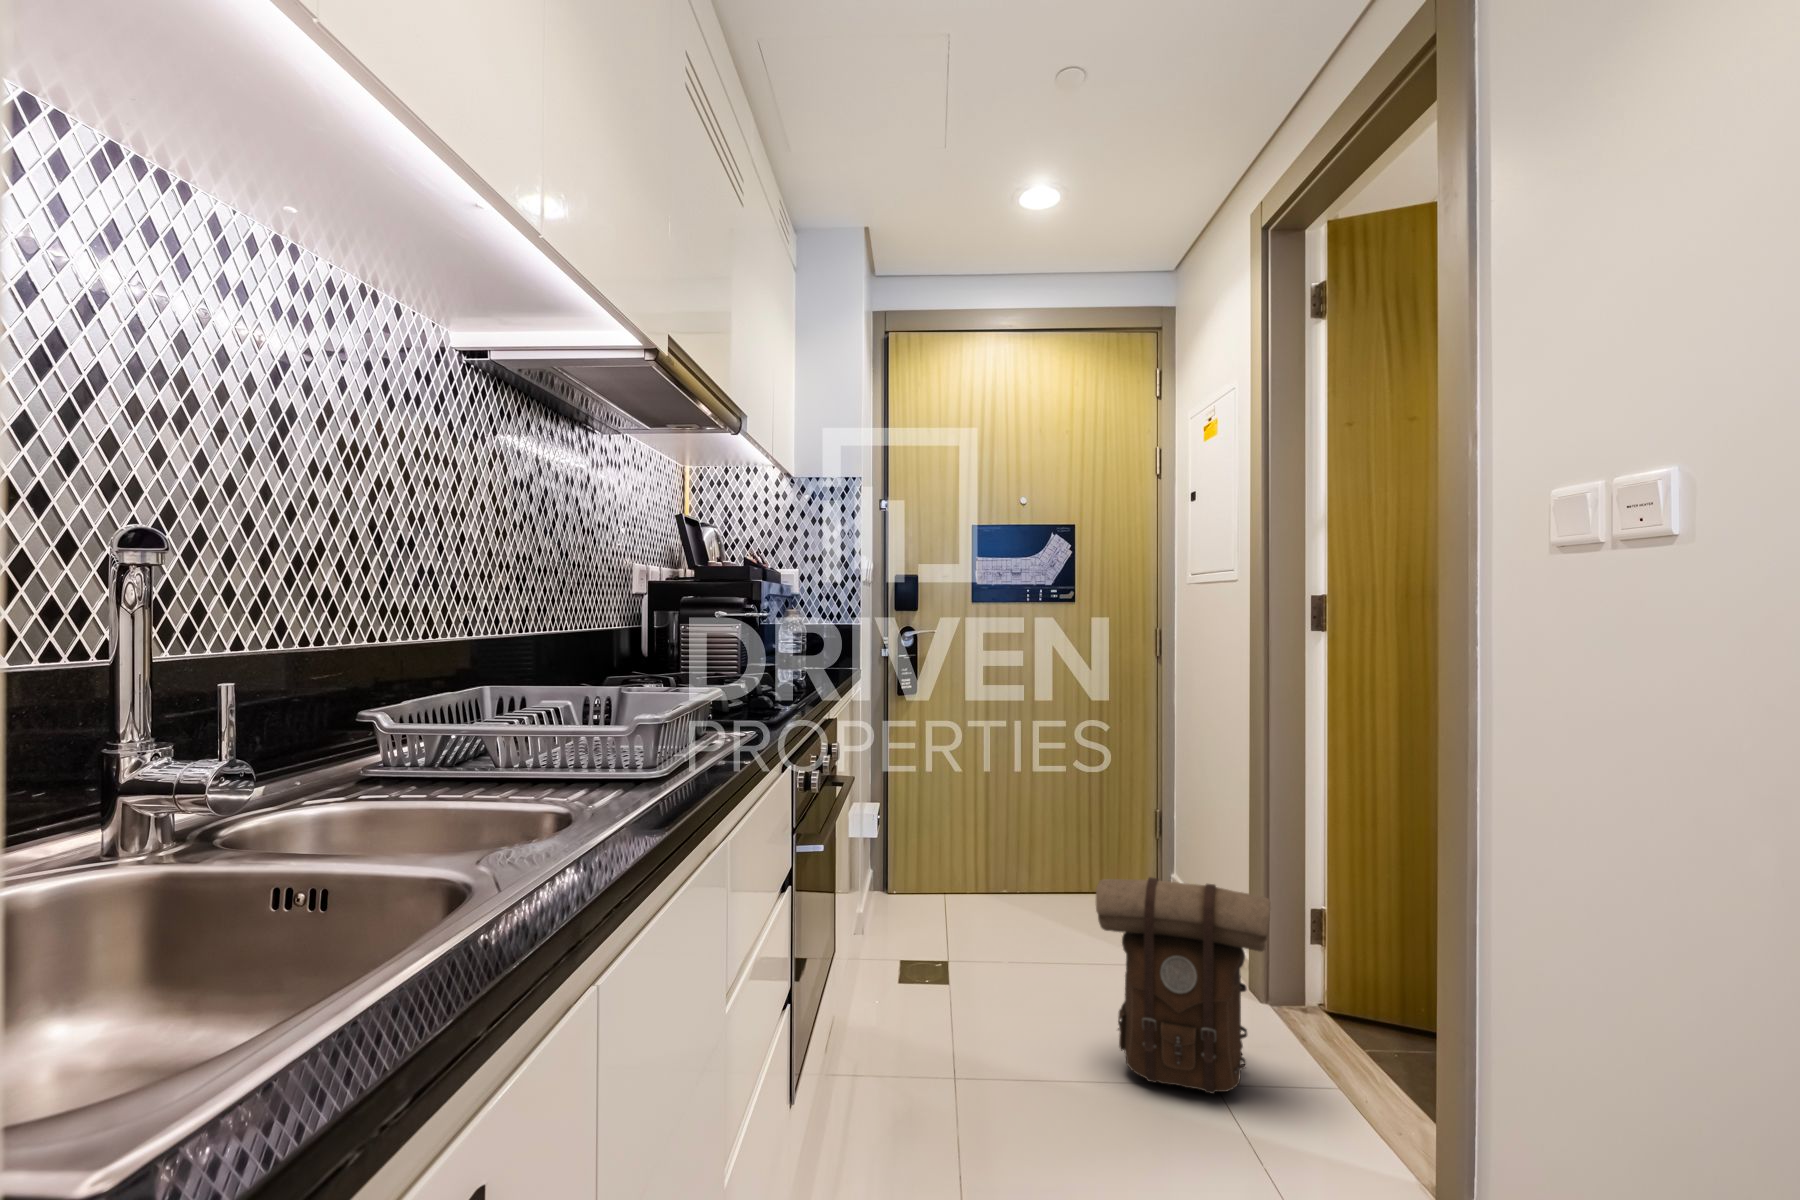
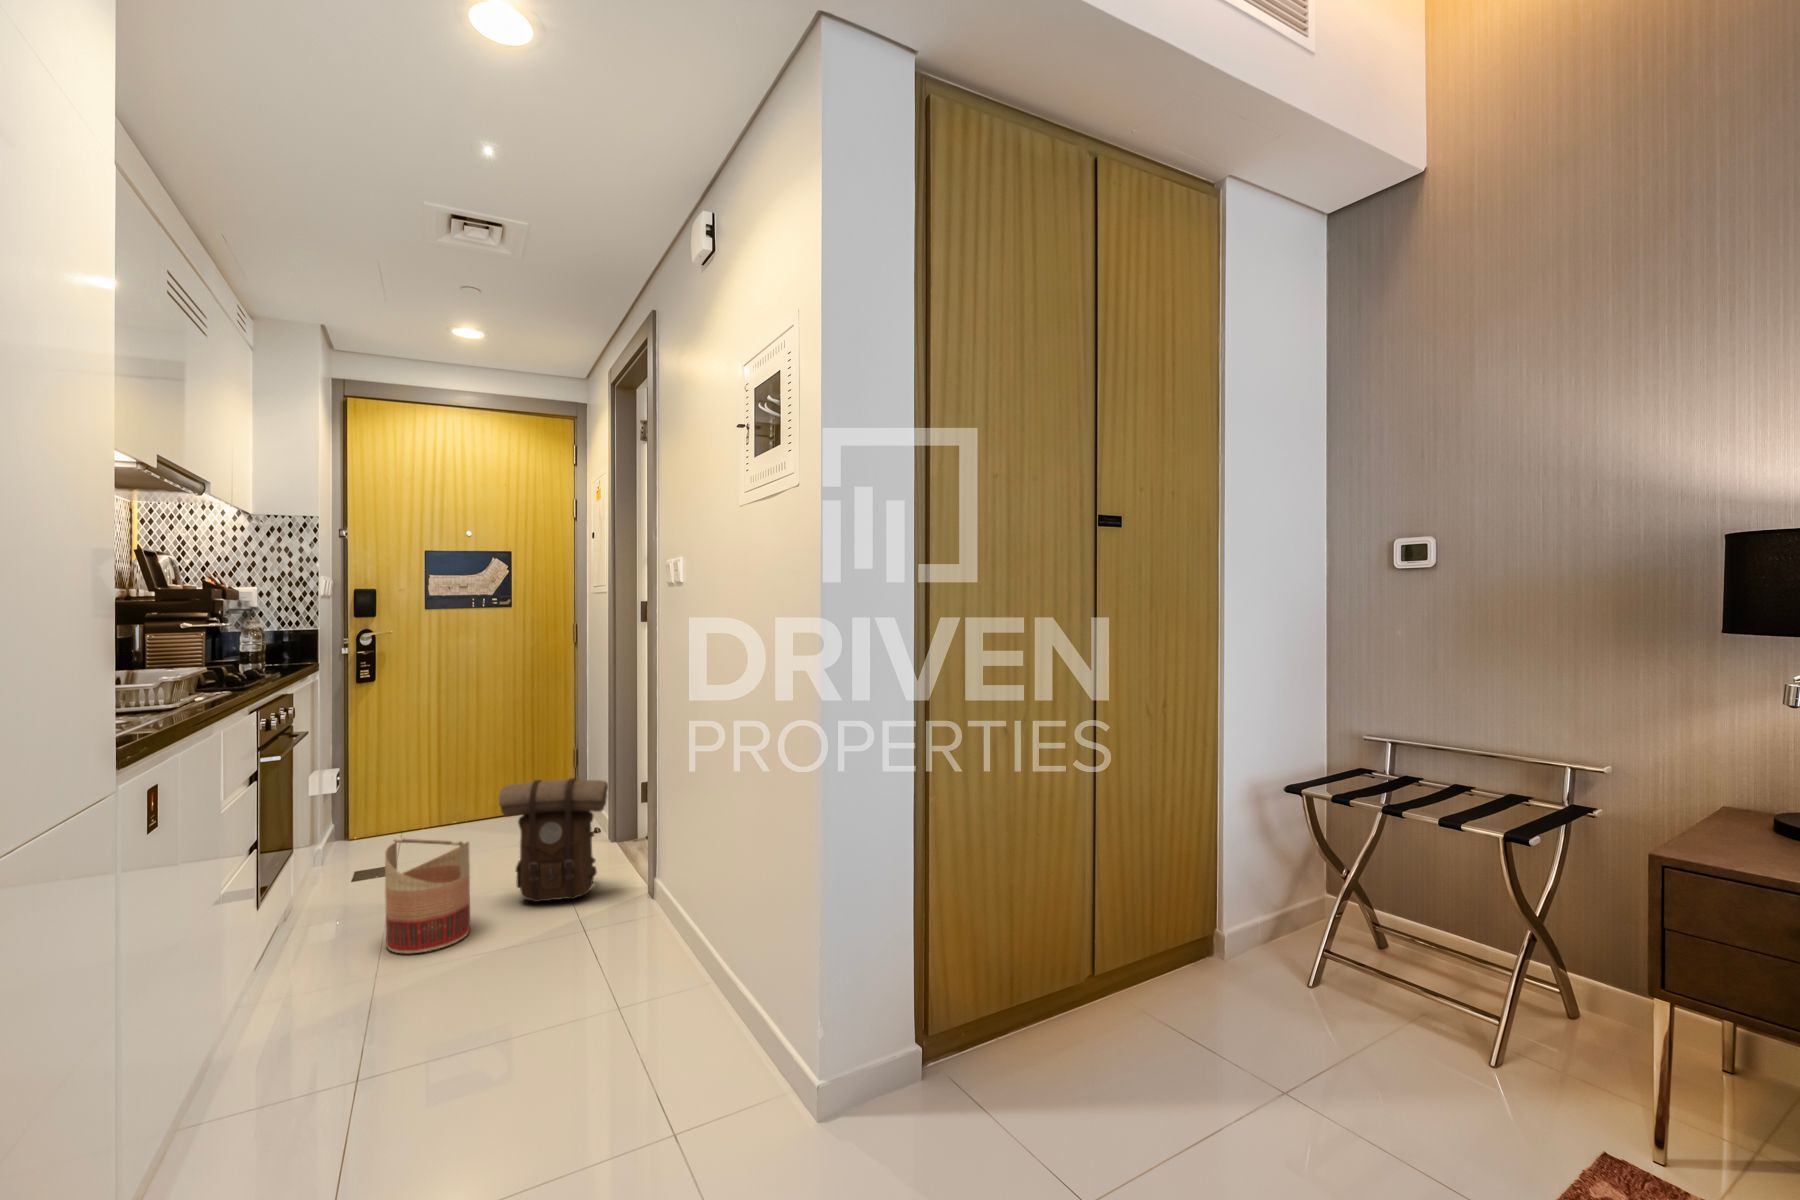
basket: none [943,943,1060,1148] -> present [385,838,470,953]

